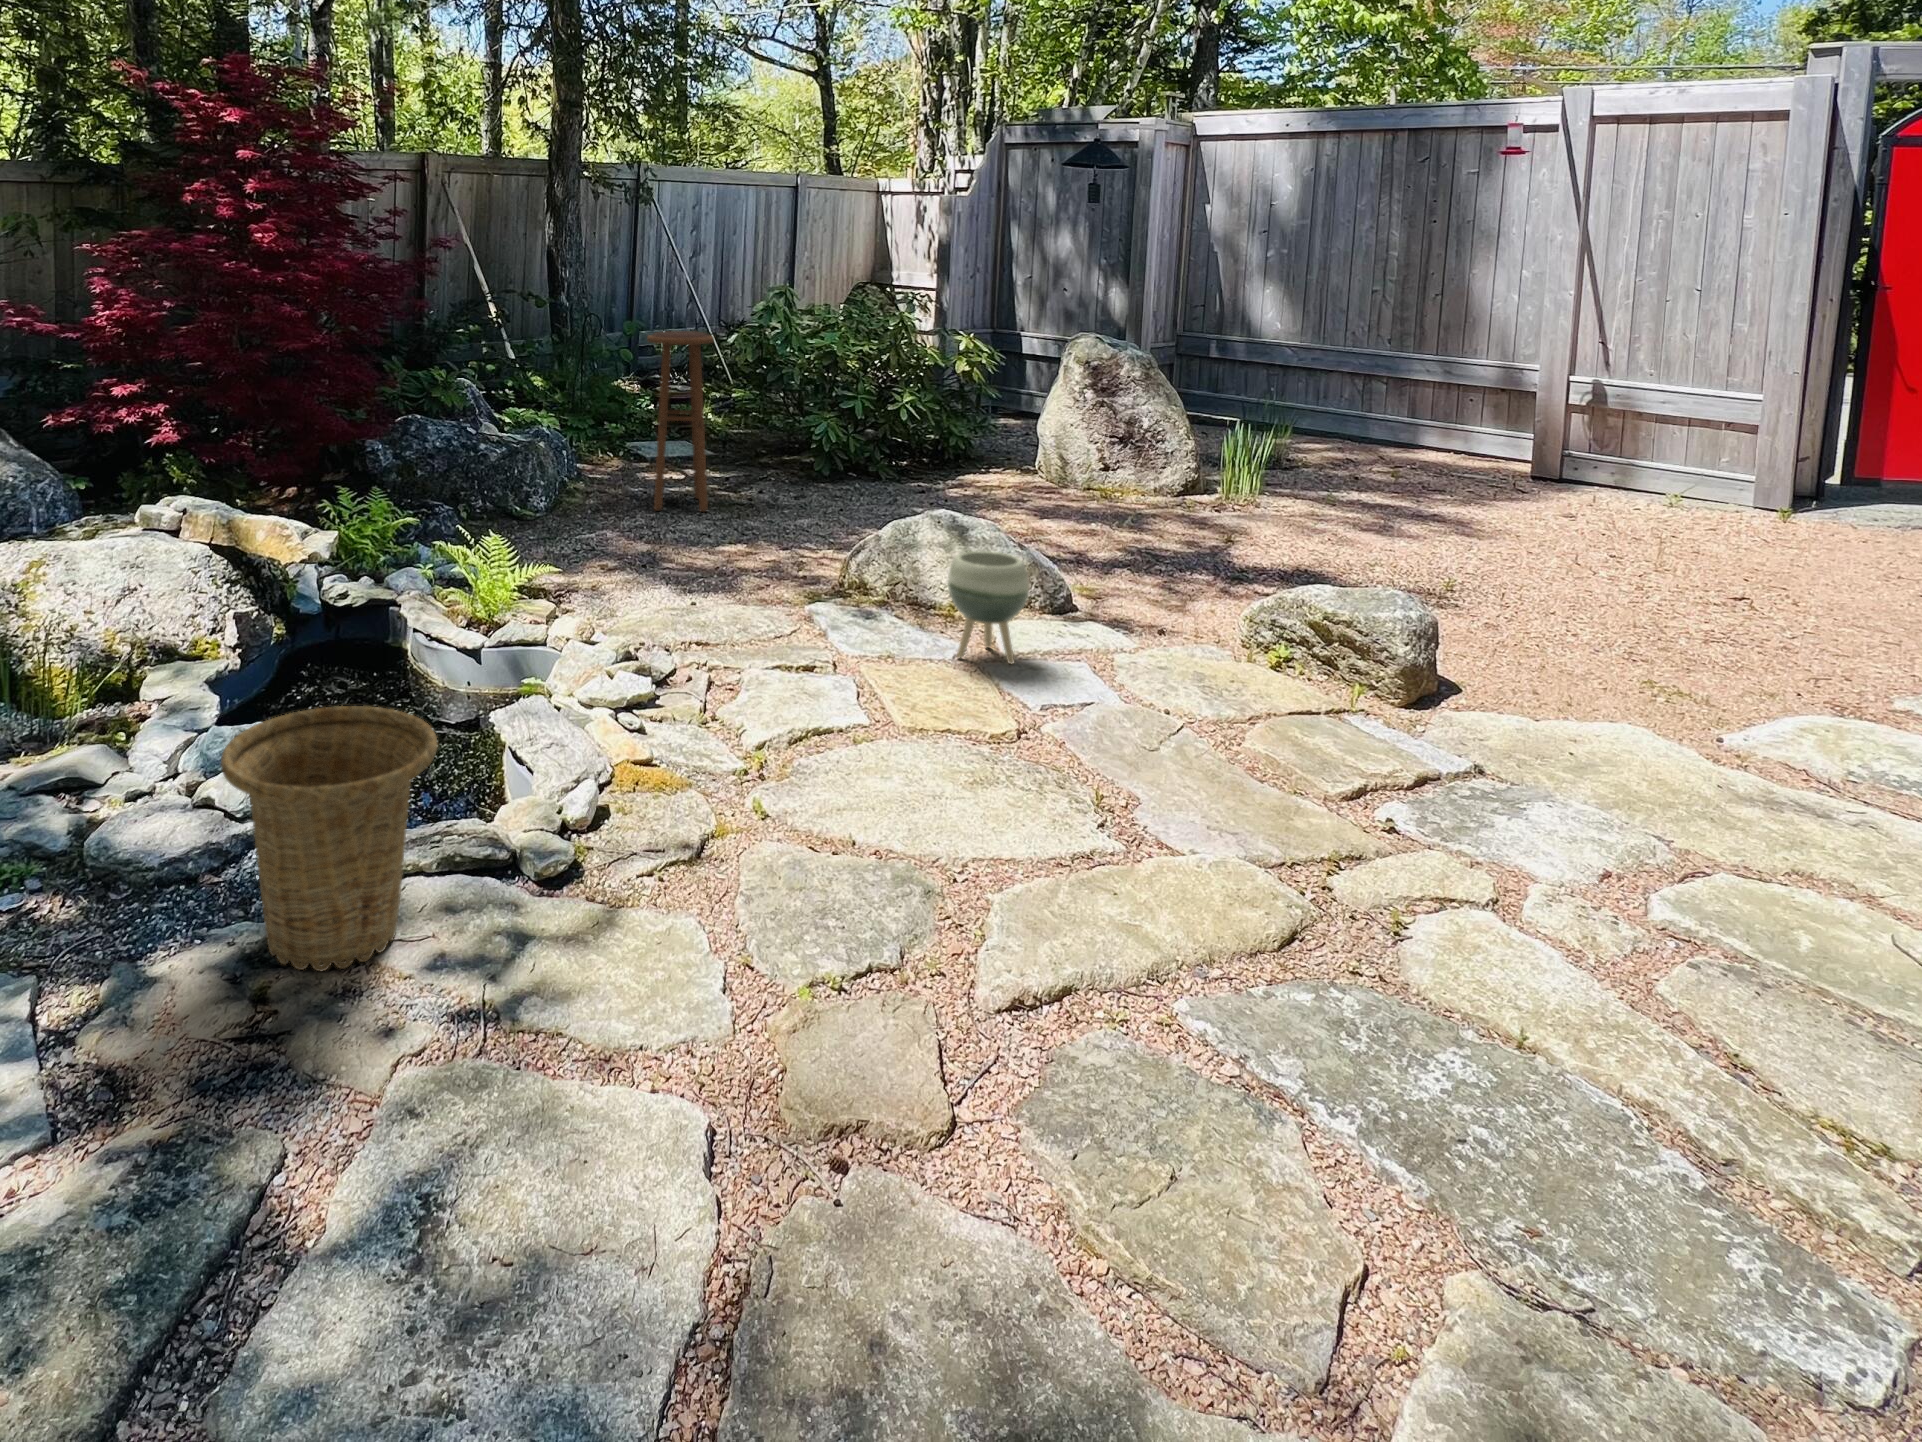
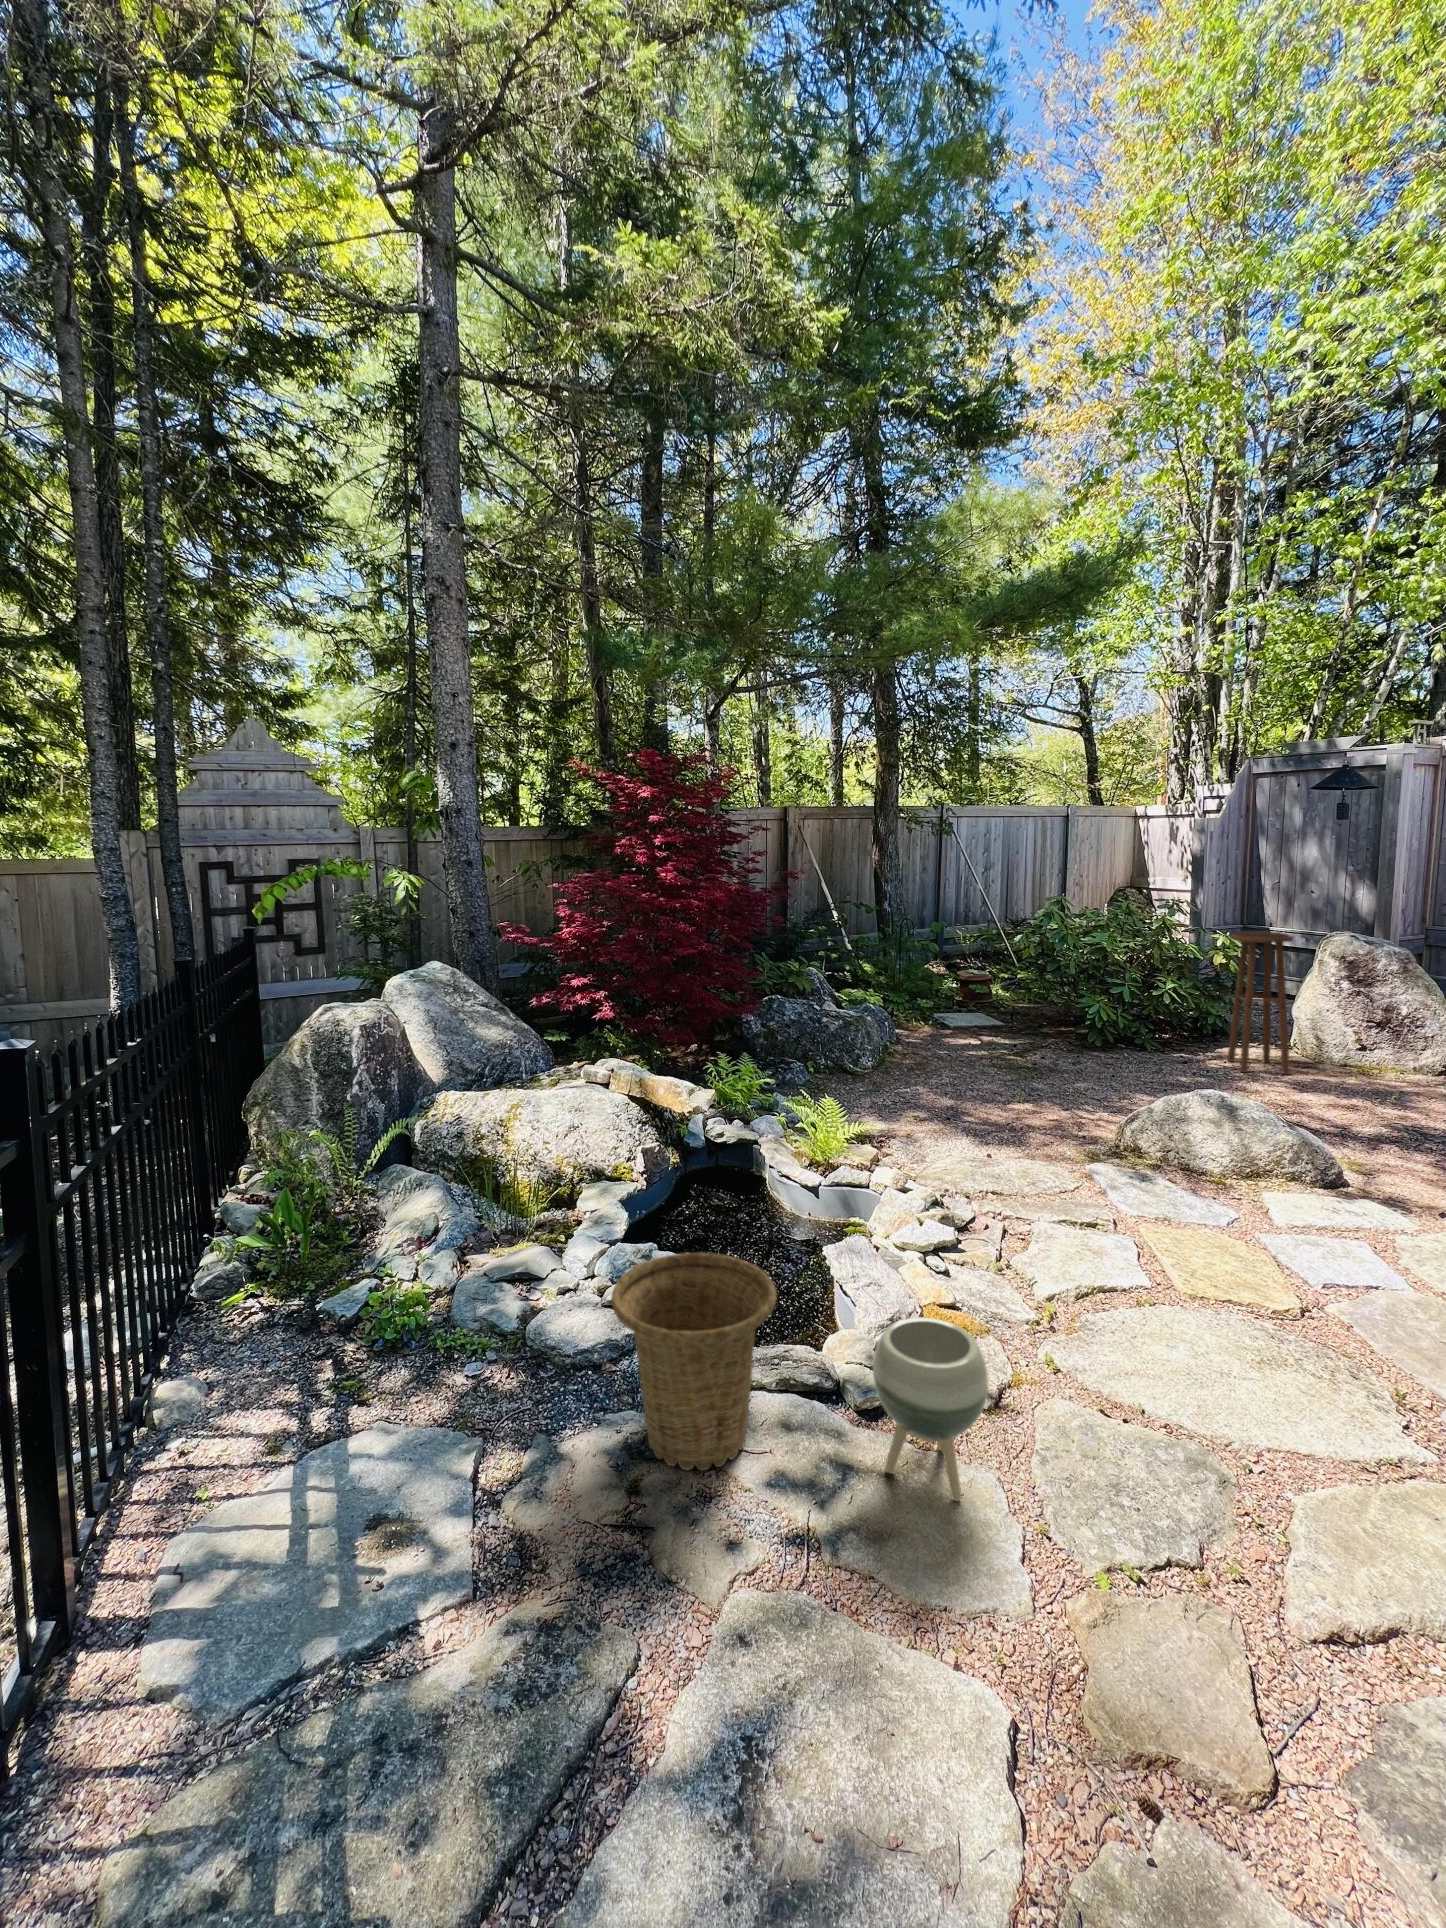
stool: present [647,331,714,512] -> present [1227,931,1293,1075]
planter: present [948,551,1030,664] -> present [873,1317,988,1501]

